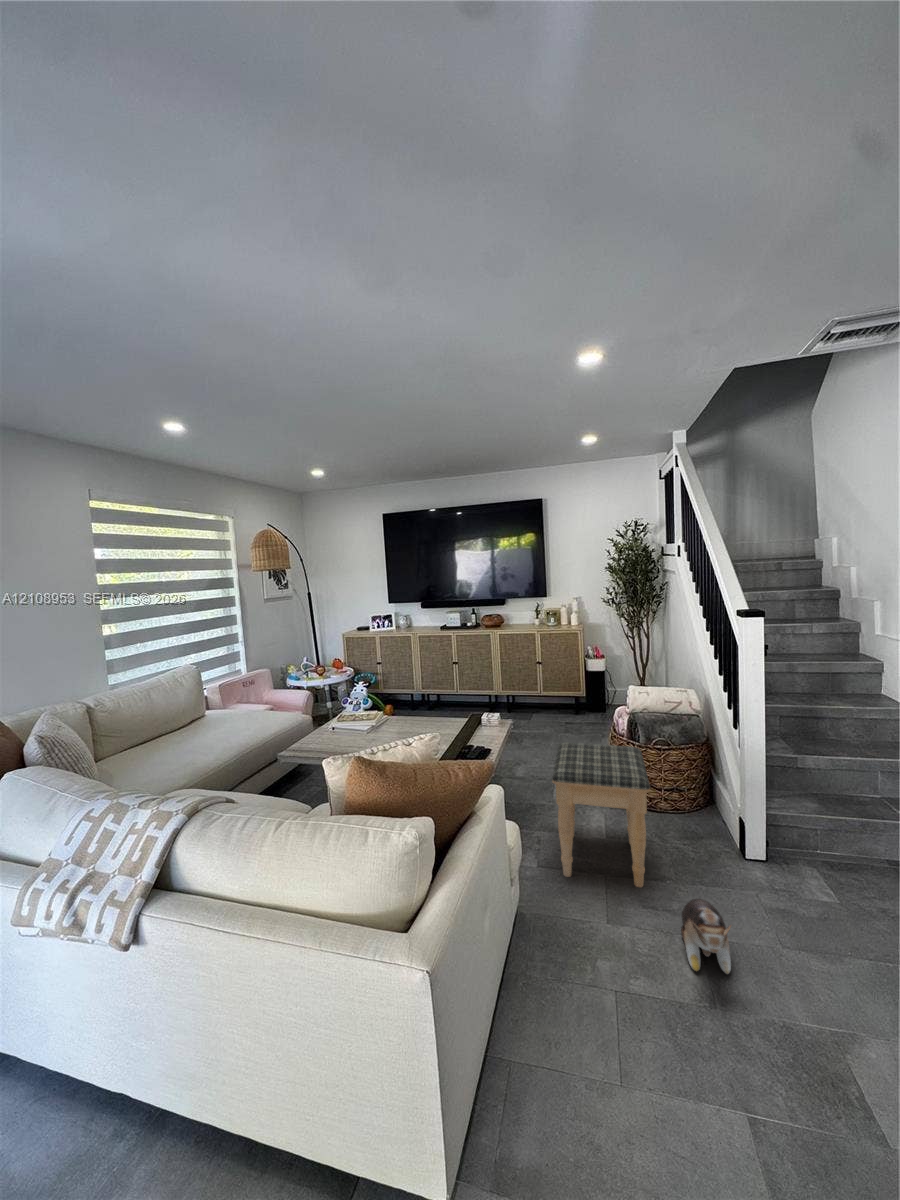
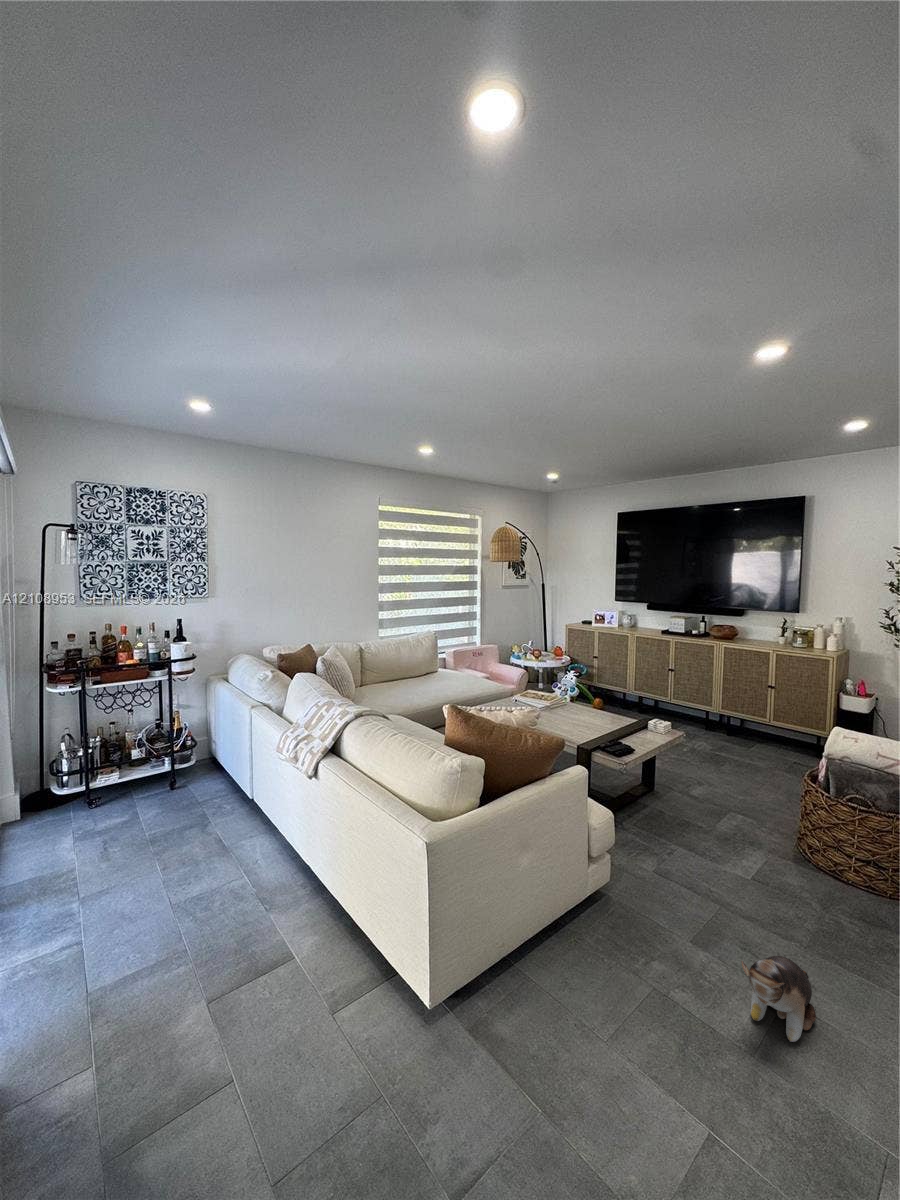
footstool: present [552,743,650,887] -> none [666,764,801,934]

